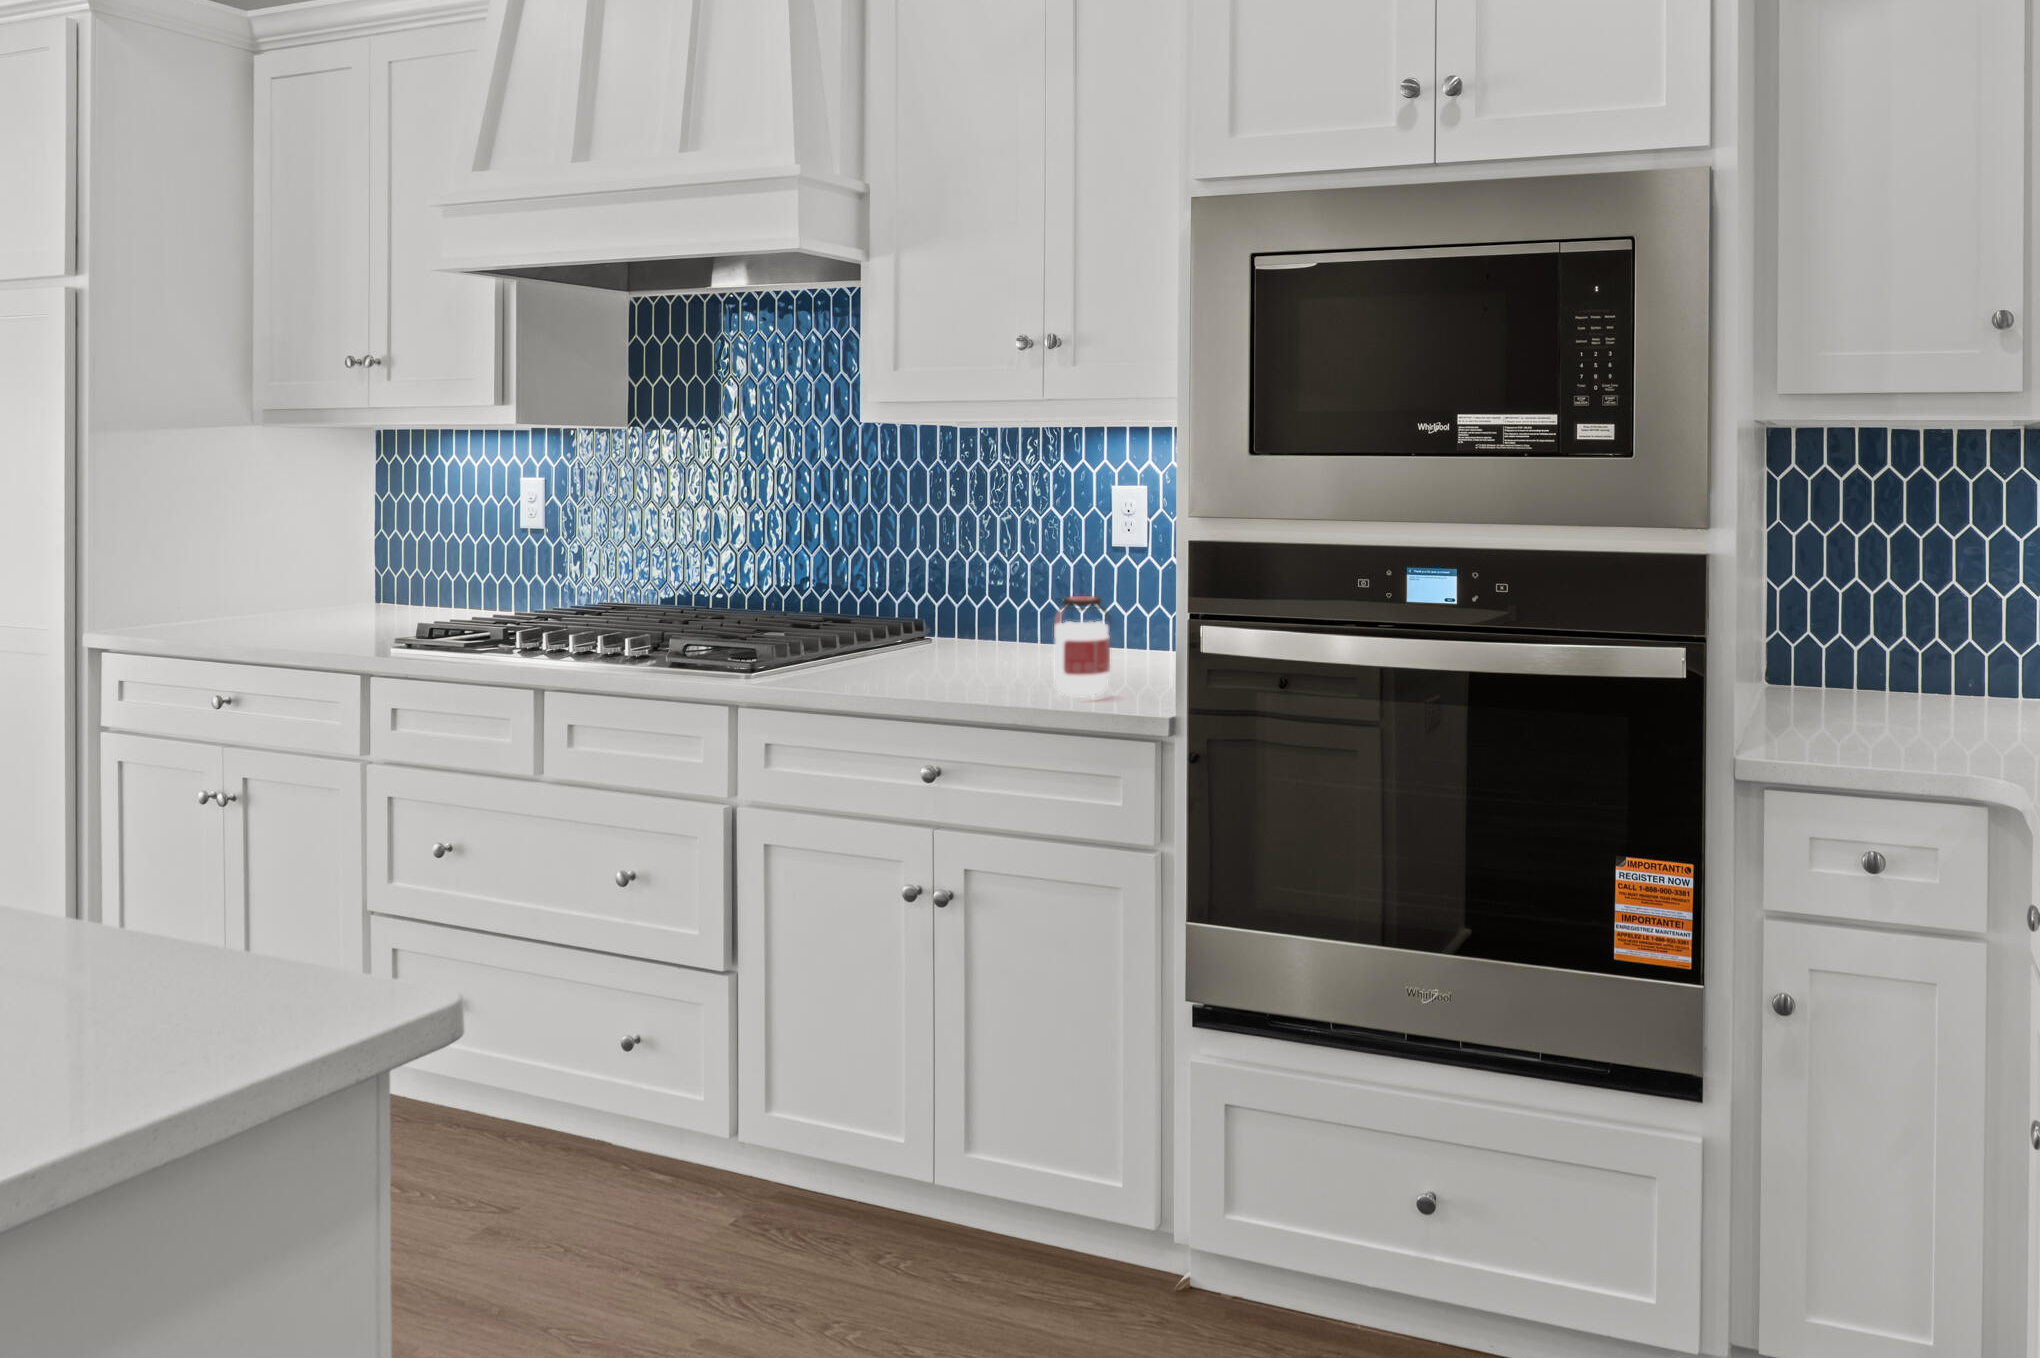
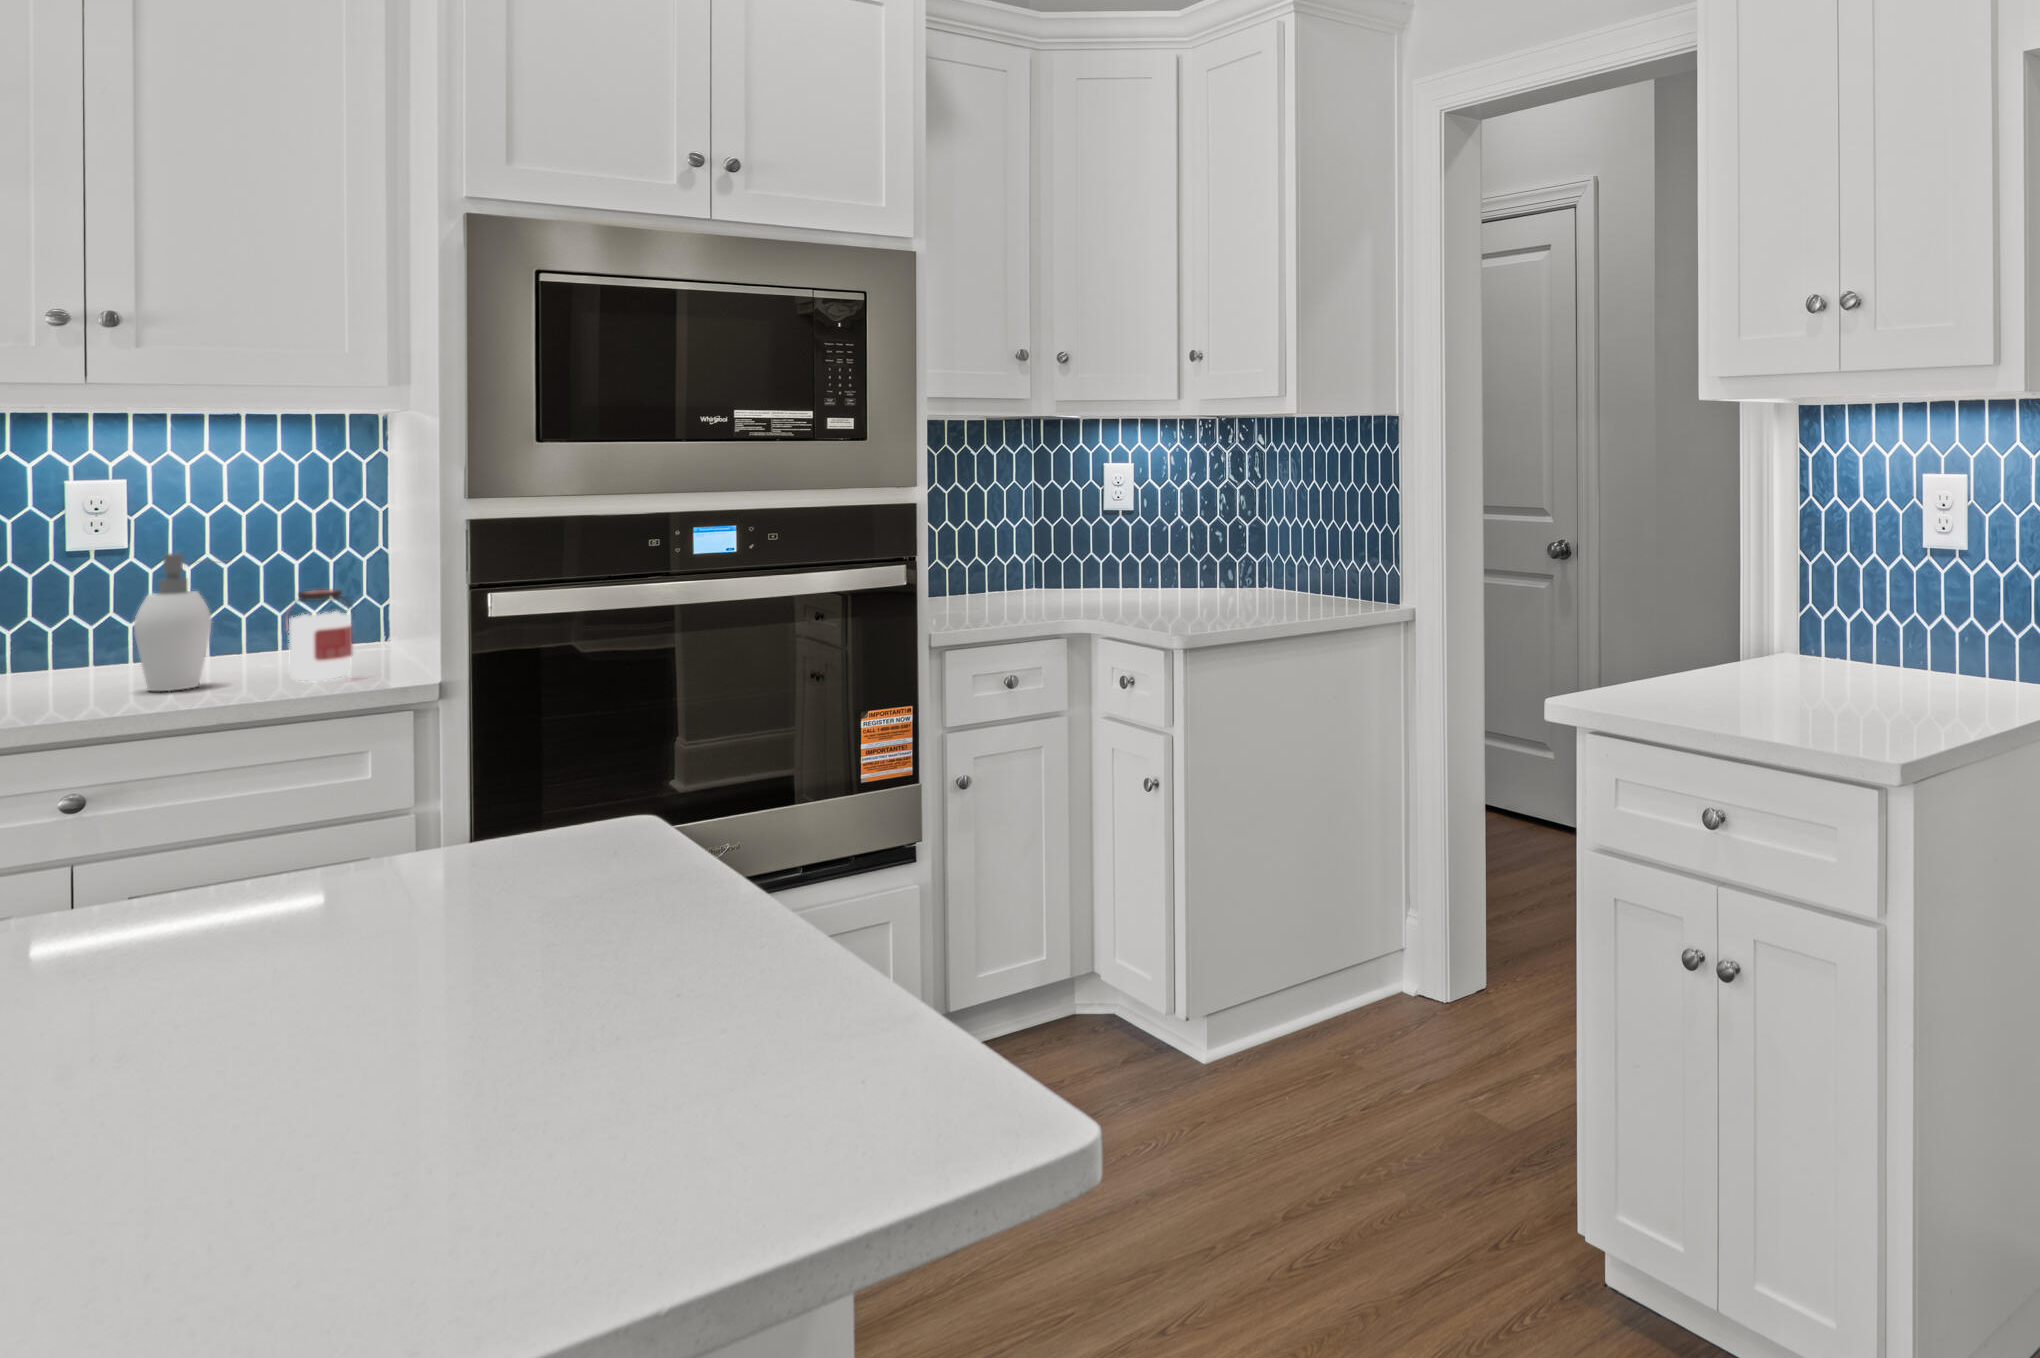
soap dispenser: none [959,543,1025,683] -> present [134,553,231,691]

